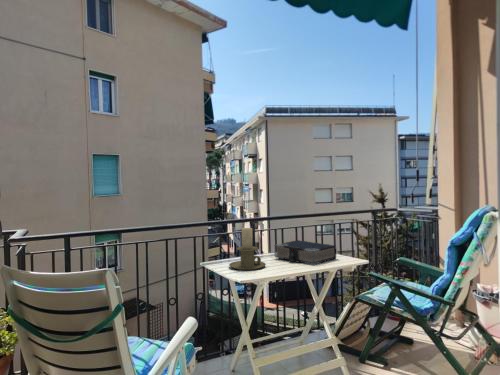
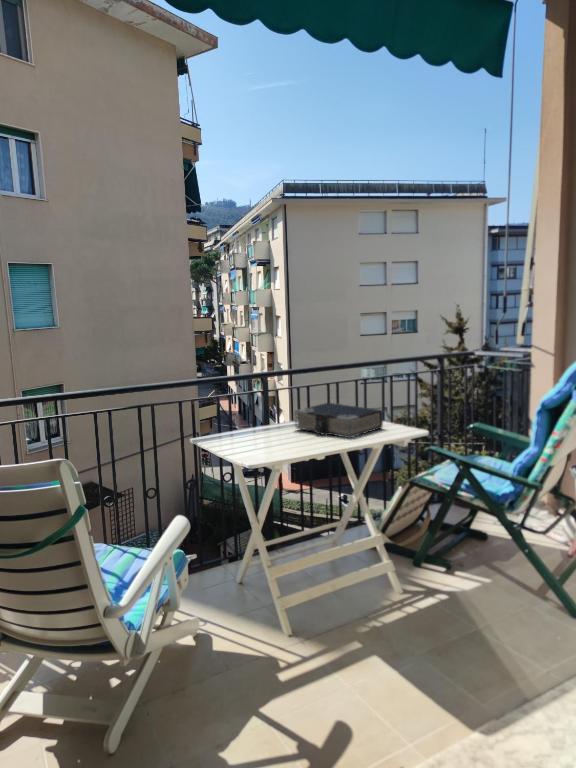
candle holder: present [229,228,266,270] -> none [230,388,282,449]

